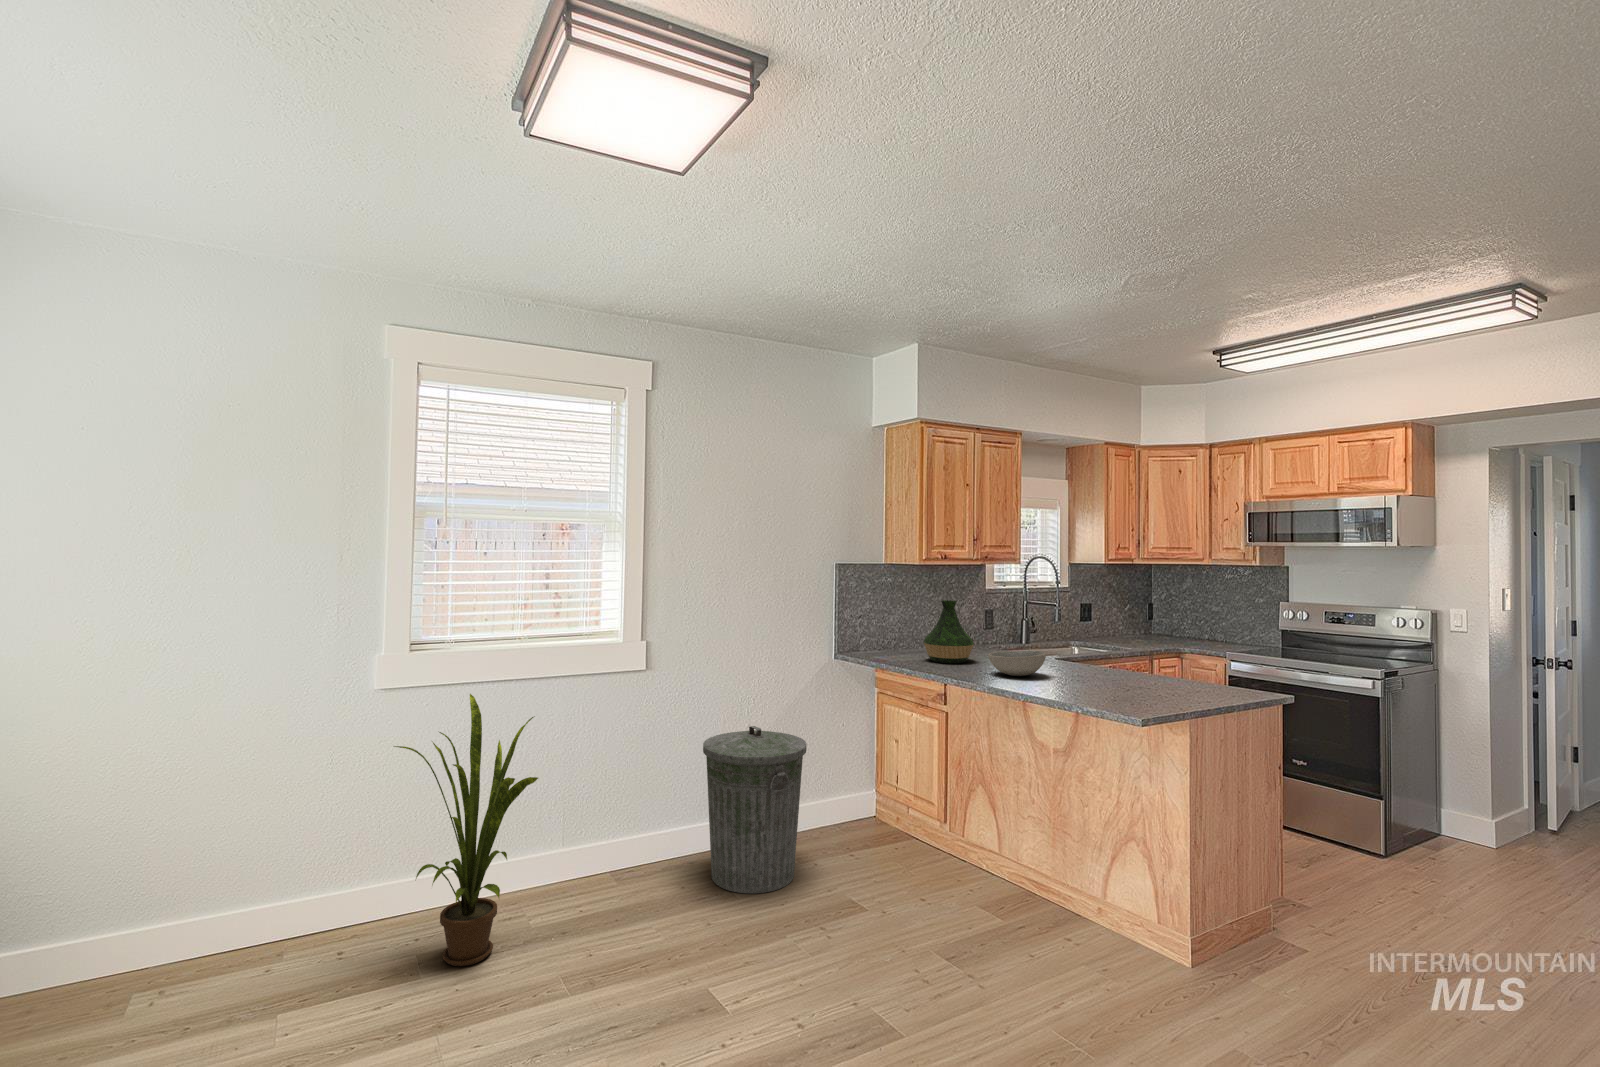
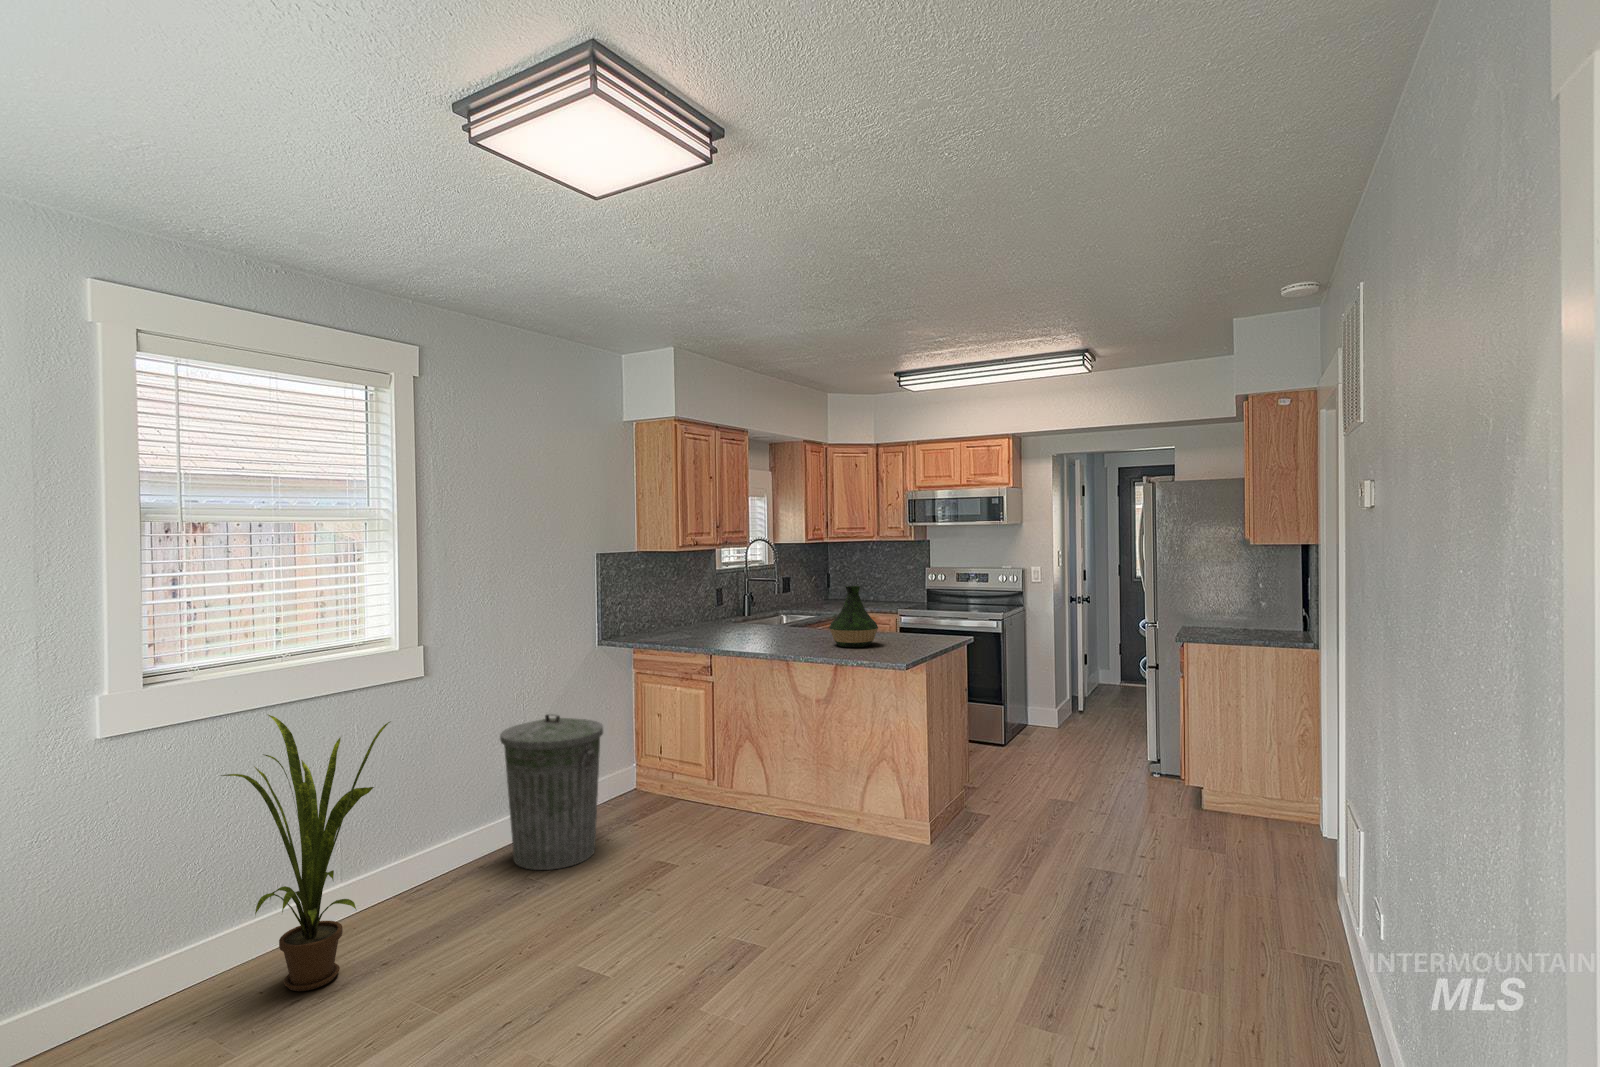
vase: present [923,600,974,663] -> present [829,586,878,647]
bowl: present [988,651,1046,676] -> none [751,620,798,642]

